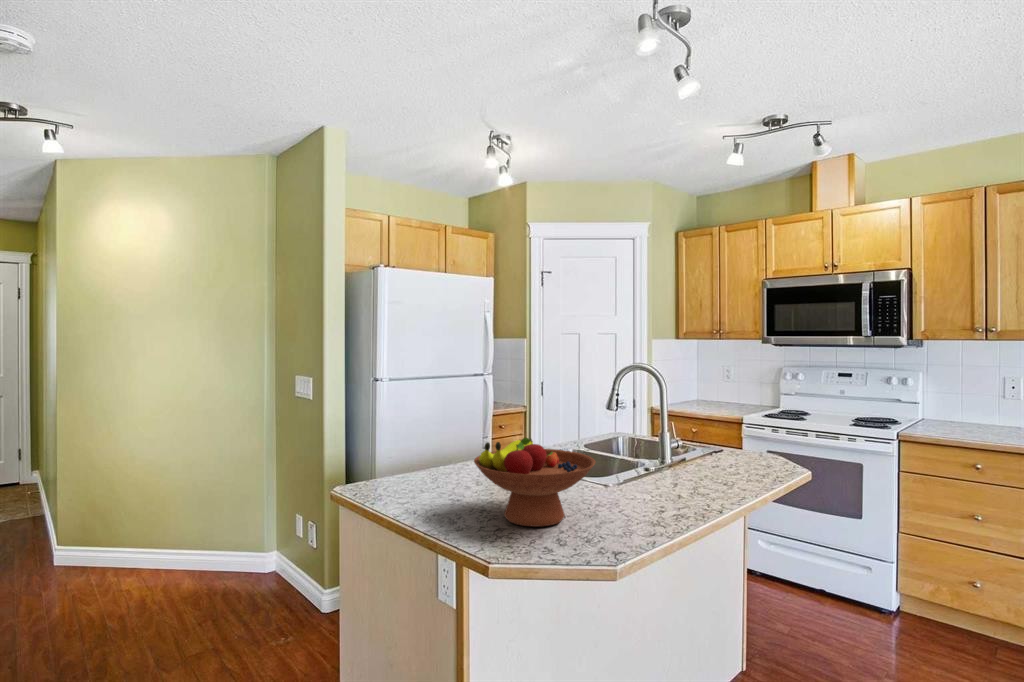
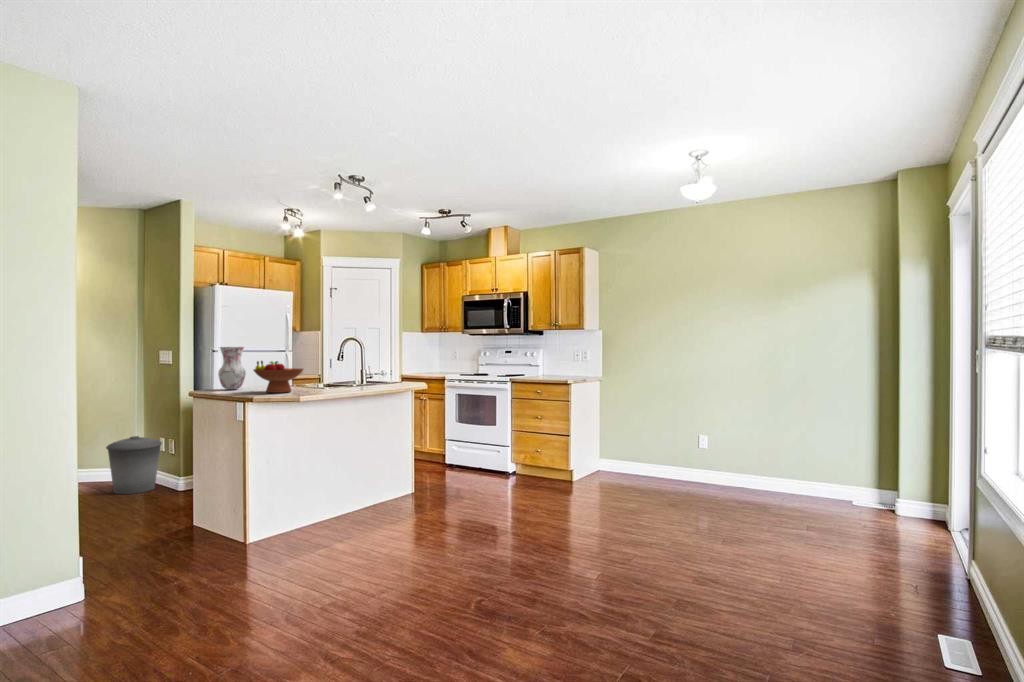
vase: none [390,390,446,489] -> present [218,347,246,390]
trash can: none [213,517,299,620] -> present [106,436,162,494]

